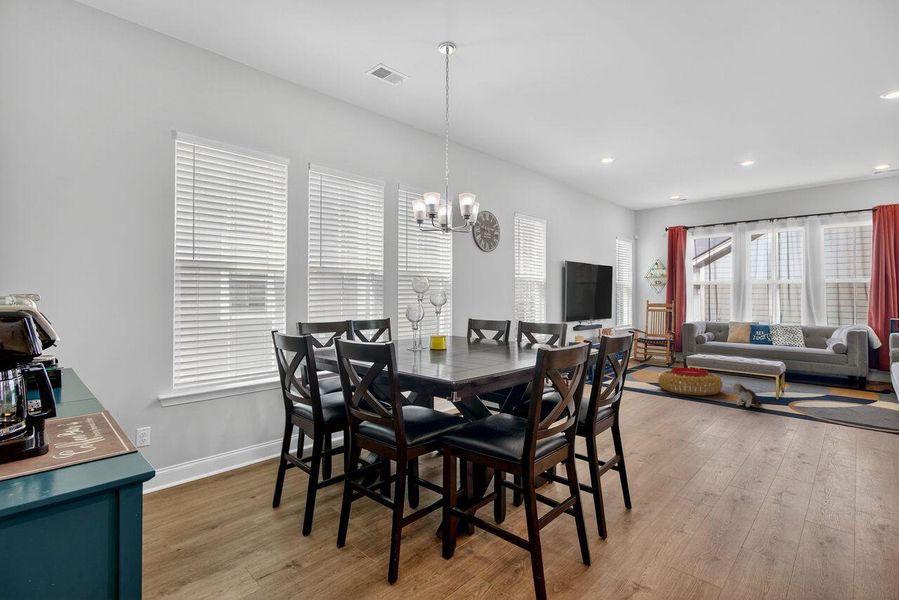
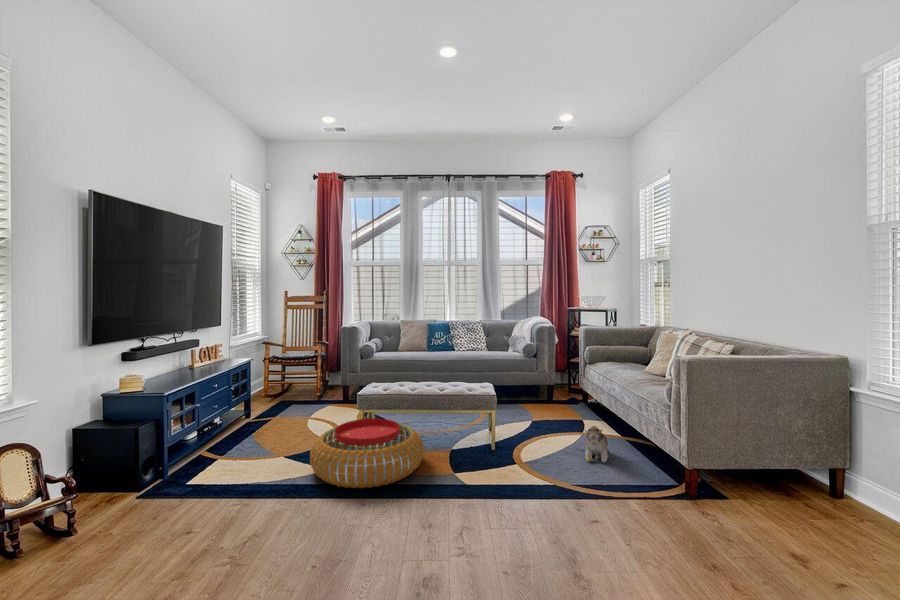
plush toy: present [733,383,762,407] -> present [585,426,610,462]

